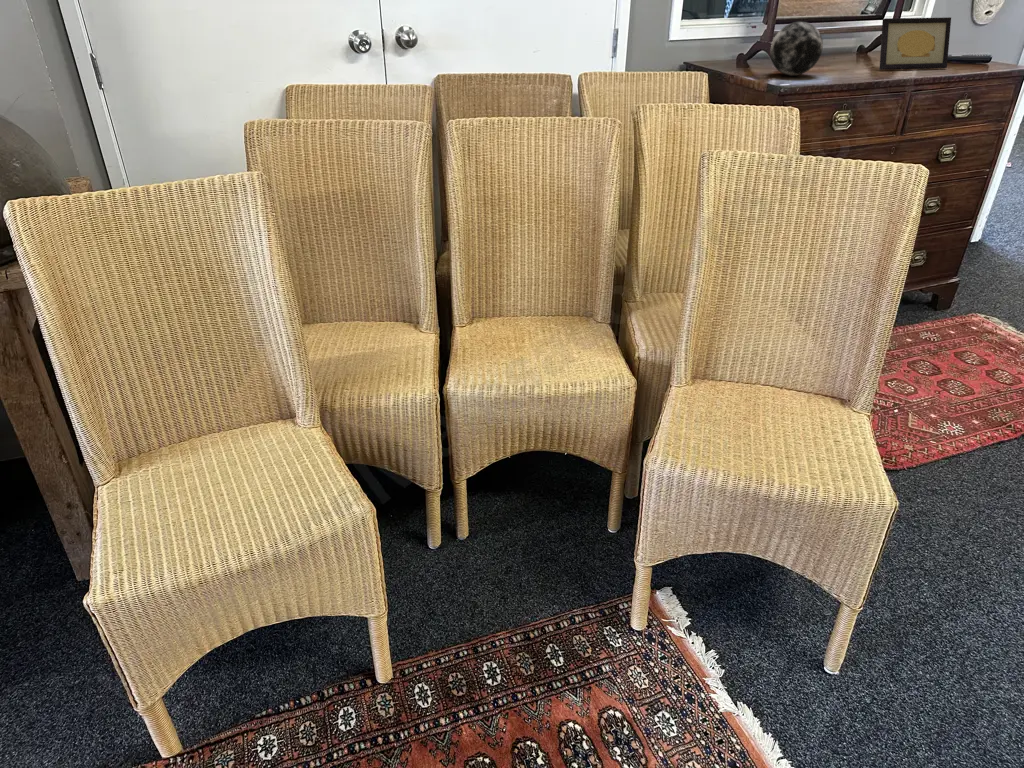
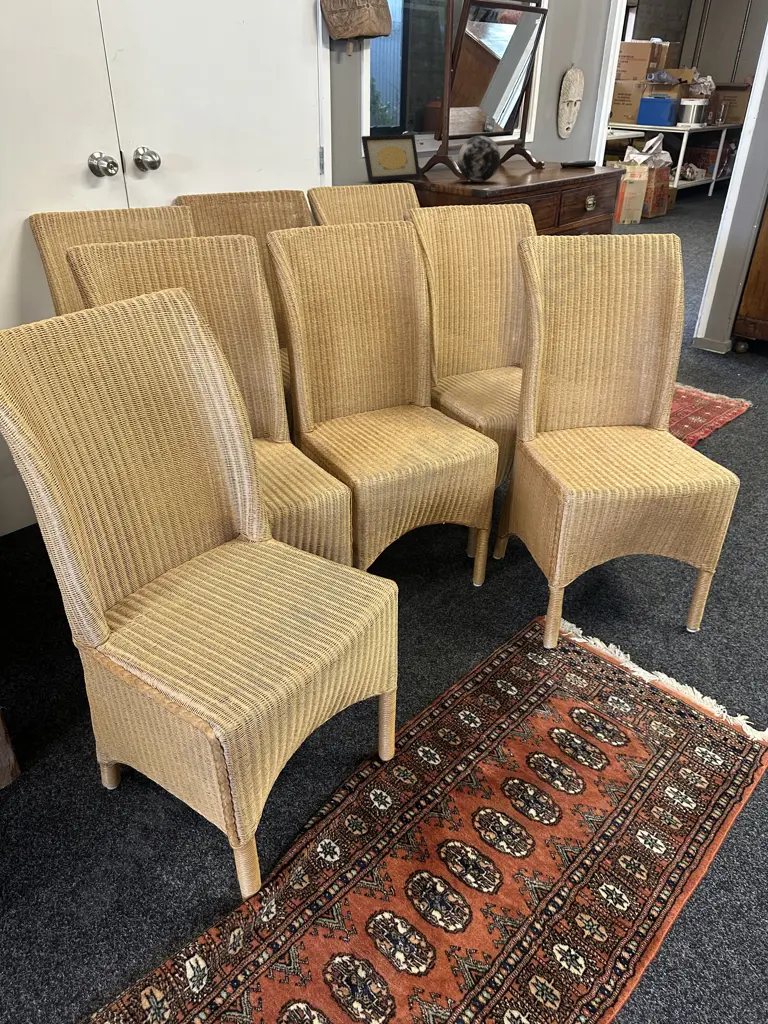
picture frame: present [879,17,951,70] -> present [361,134,420,182]

